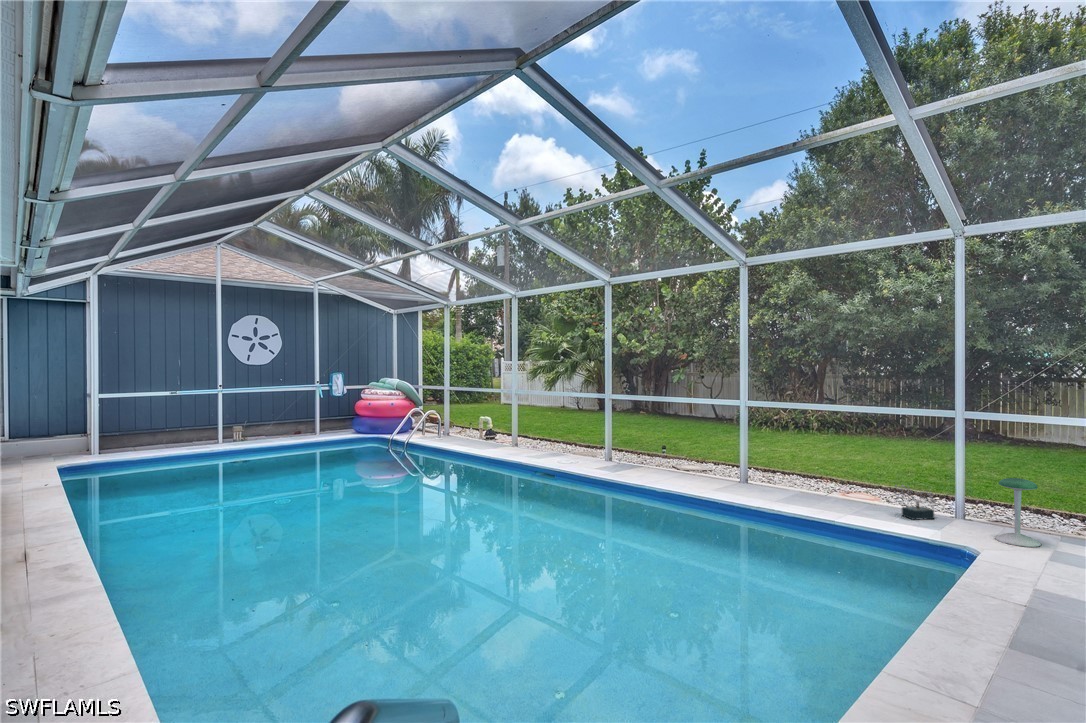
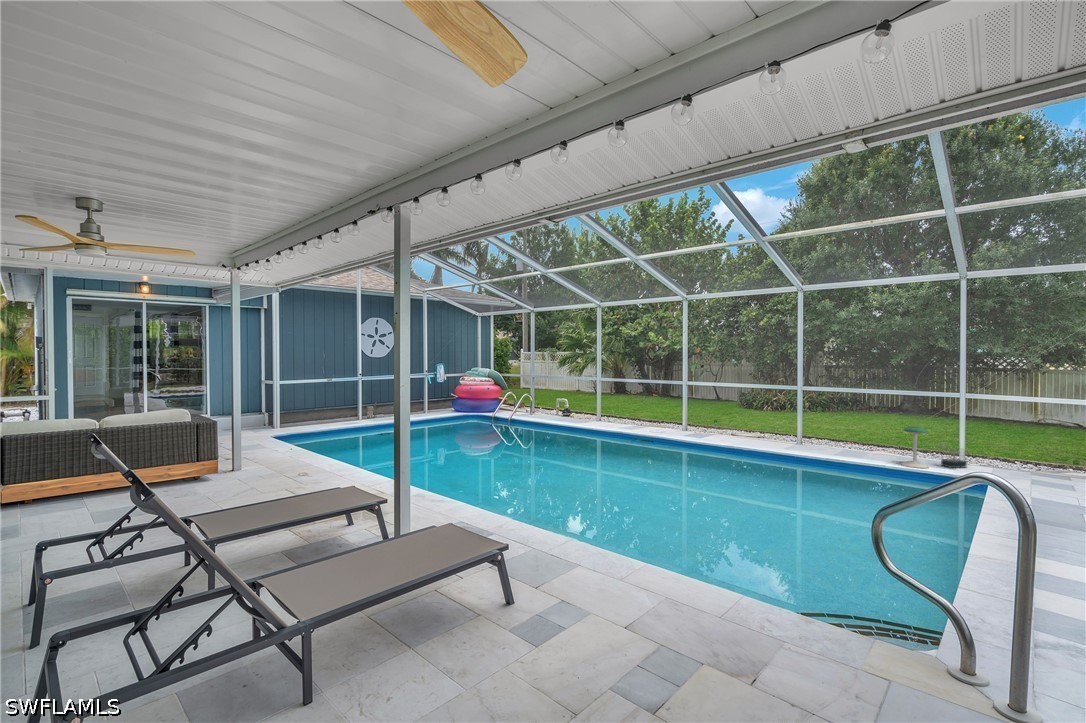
stool: present [995,478,1041,547] -> present [901,427,929,468]

